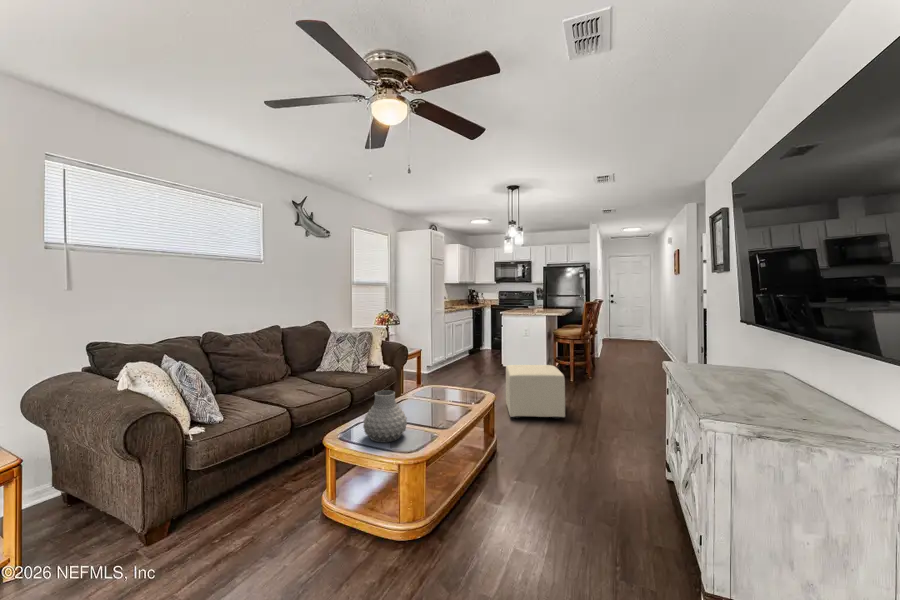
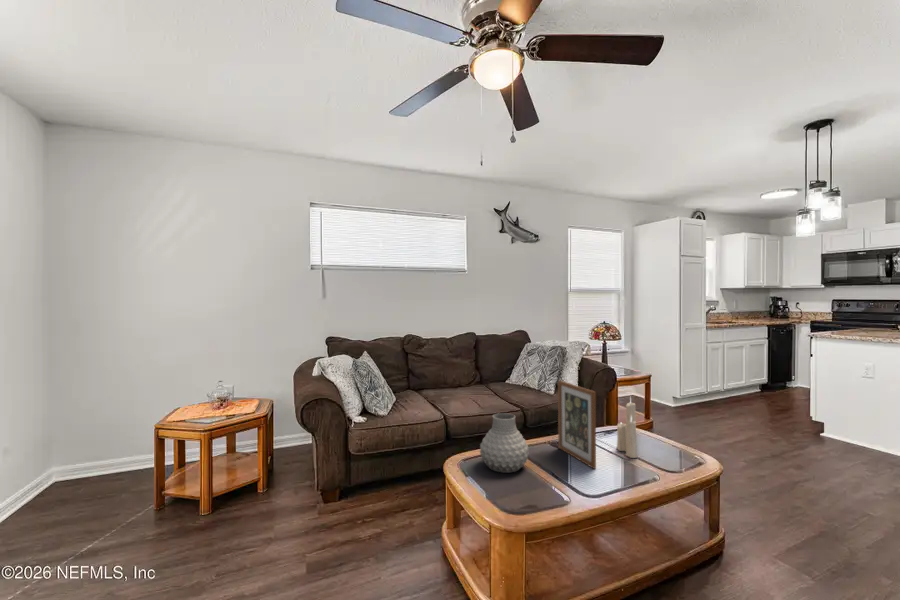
picture frame: none [410,357,451,421] -> present [558,381,596,469]
candle: none [449,360,468,408] -> present [616,402,637,458]
ottoman: present [506,365,565,419] -> none [754,413,873,520]

